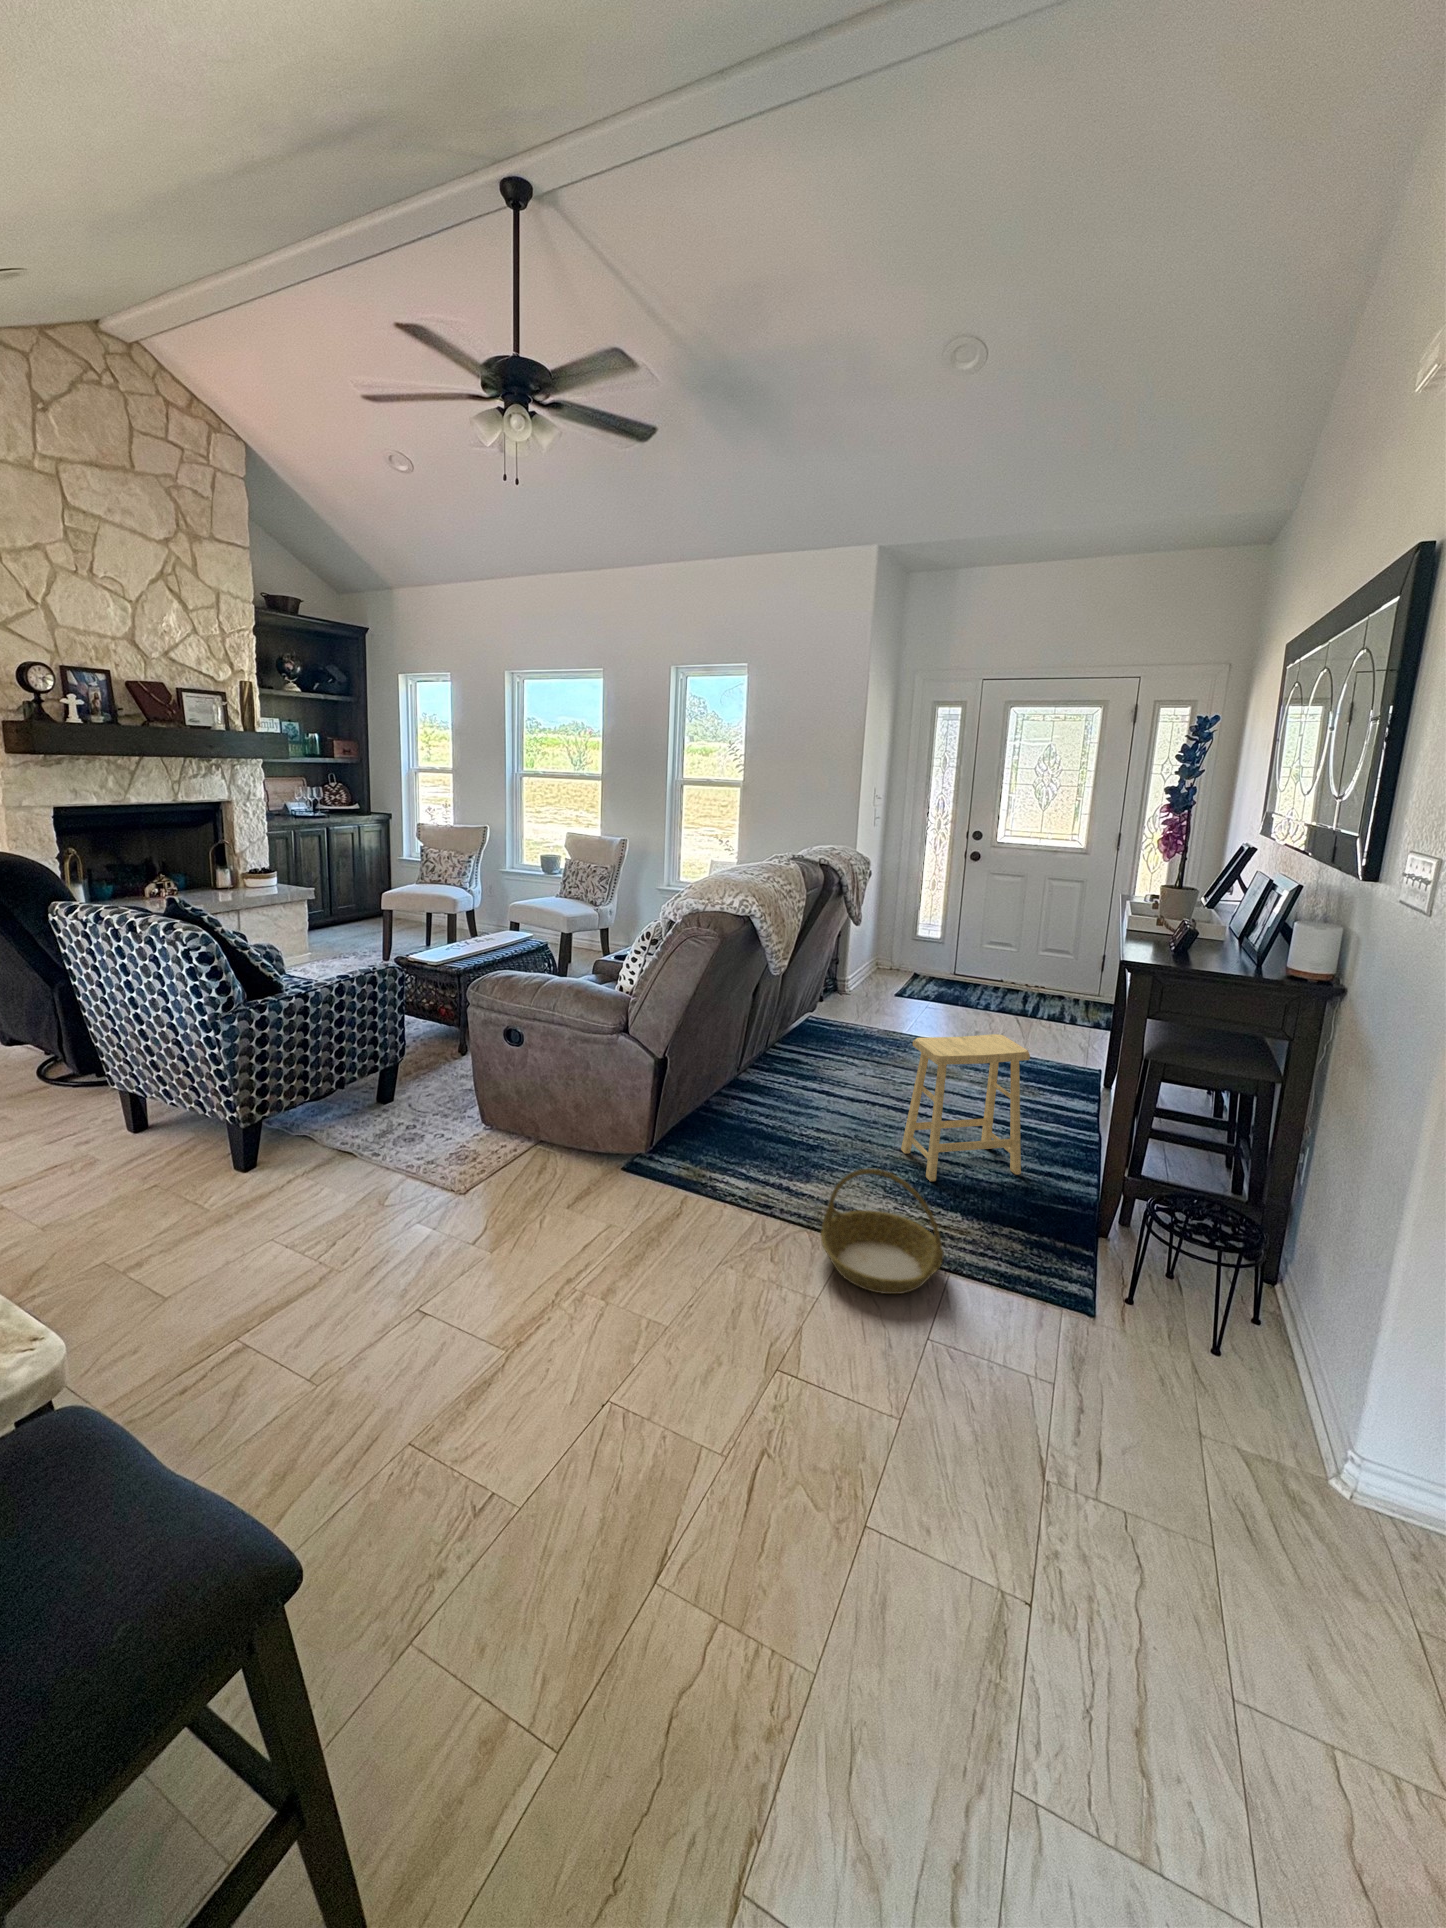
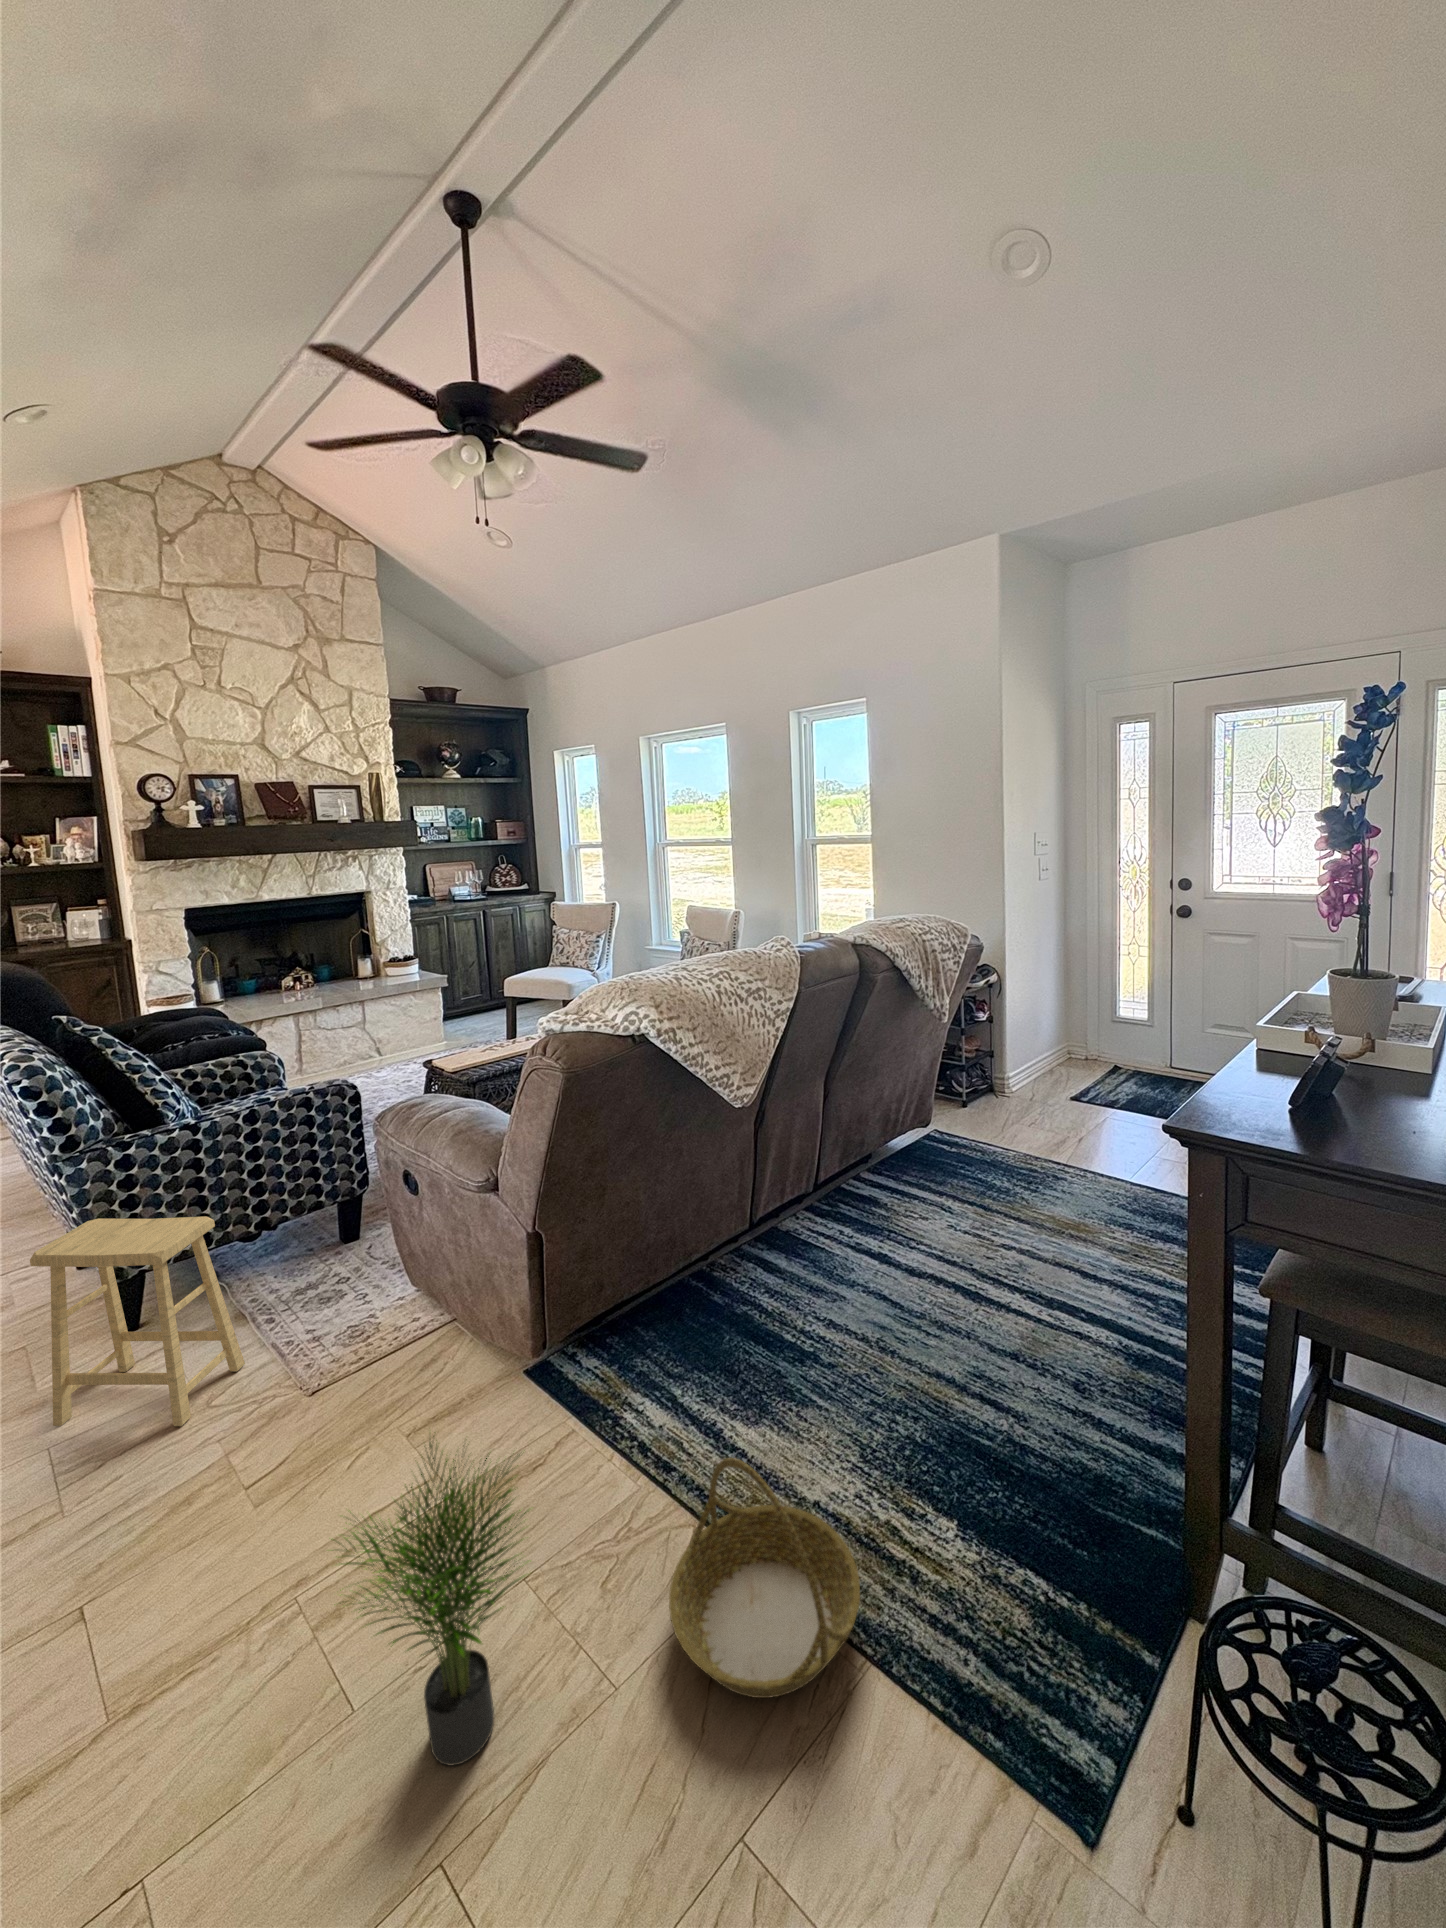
footstool: present [901,1034,1030,1181] -> present [30,1216,245,1426]
potted plant: none [656,1142,802,1342] -> present [331,1436,526,1766]

